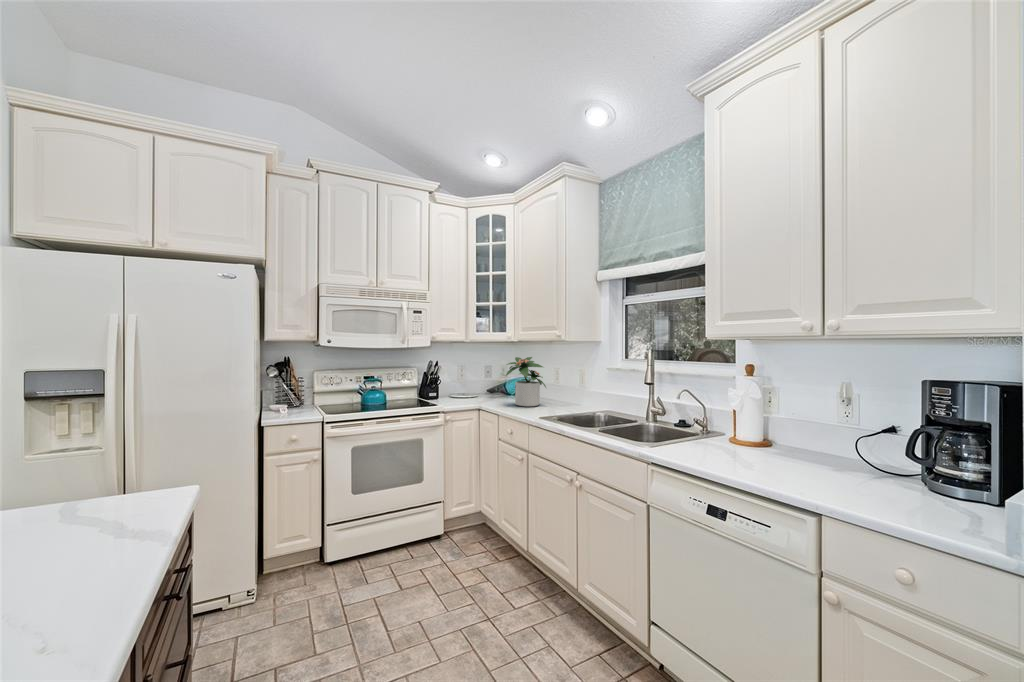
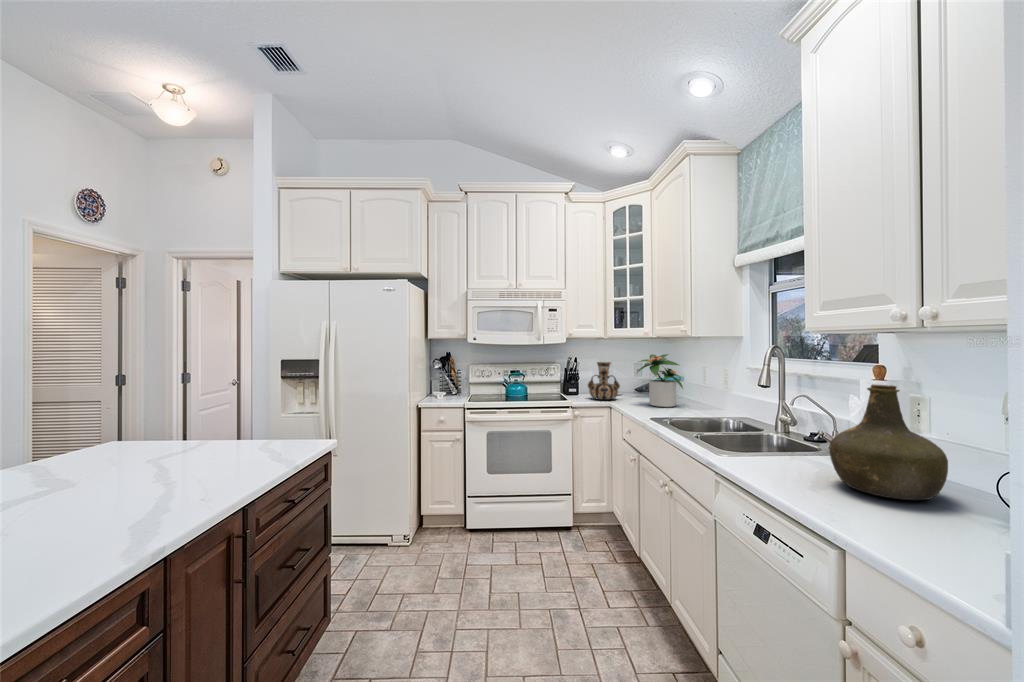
decorative vase: none [452,365,483,403] -> present [588,362,620,400]
bottle: none [731,383,809,467] -> present [829,385,948,500]

